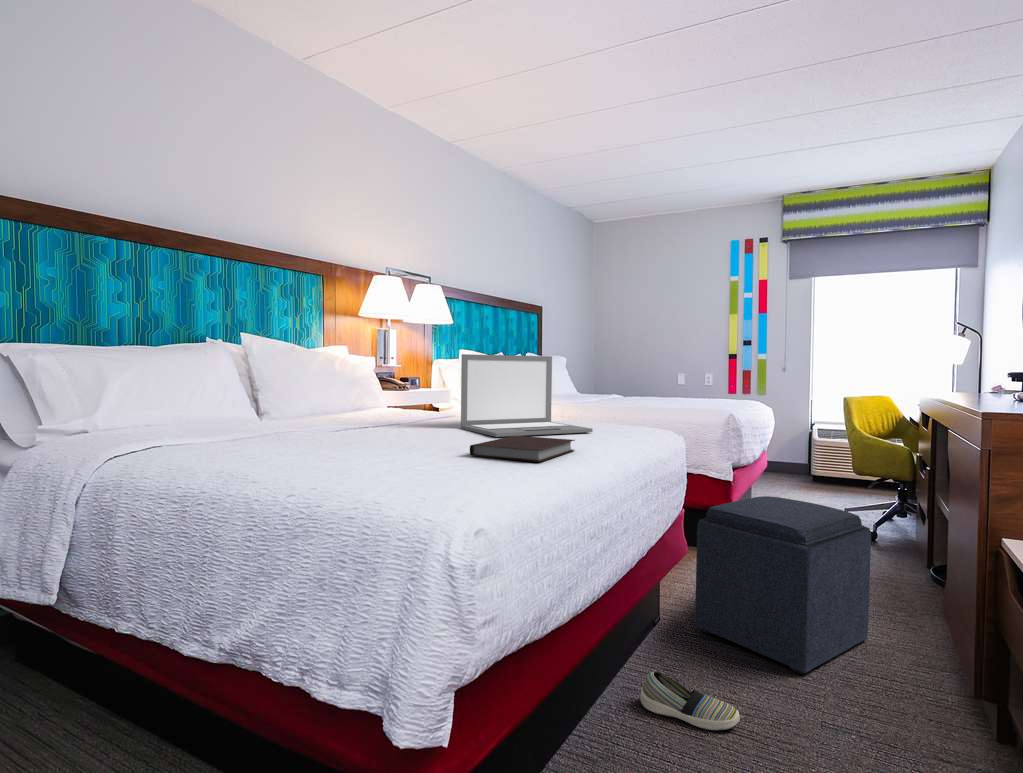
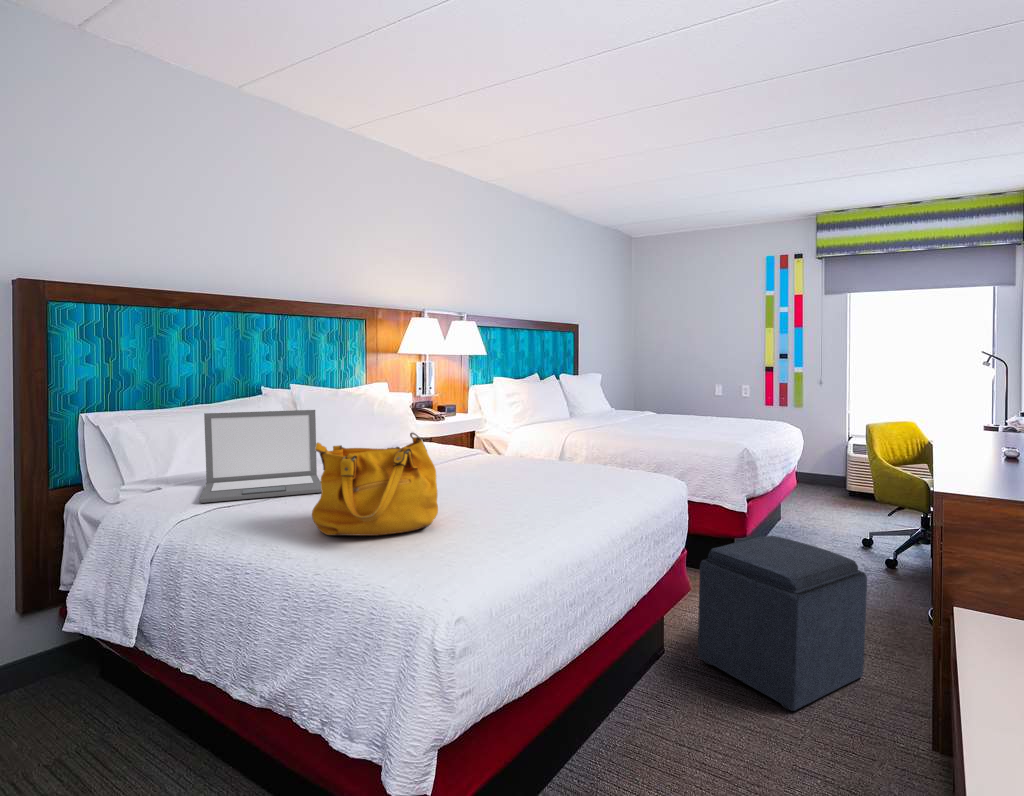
handbag: none [282,353,429,465] -> present [312,433,438,536]
laptop: present [461,354,593,437] -> present [200,410,322,503]
notebook: present [470,436,575,462] -> none [475,494,573,530]
shoe: present [641,672,740,730] -> none [635,707,722,766]

